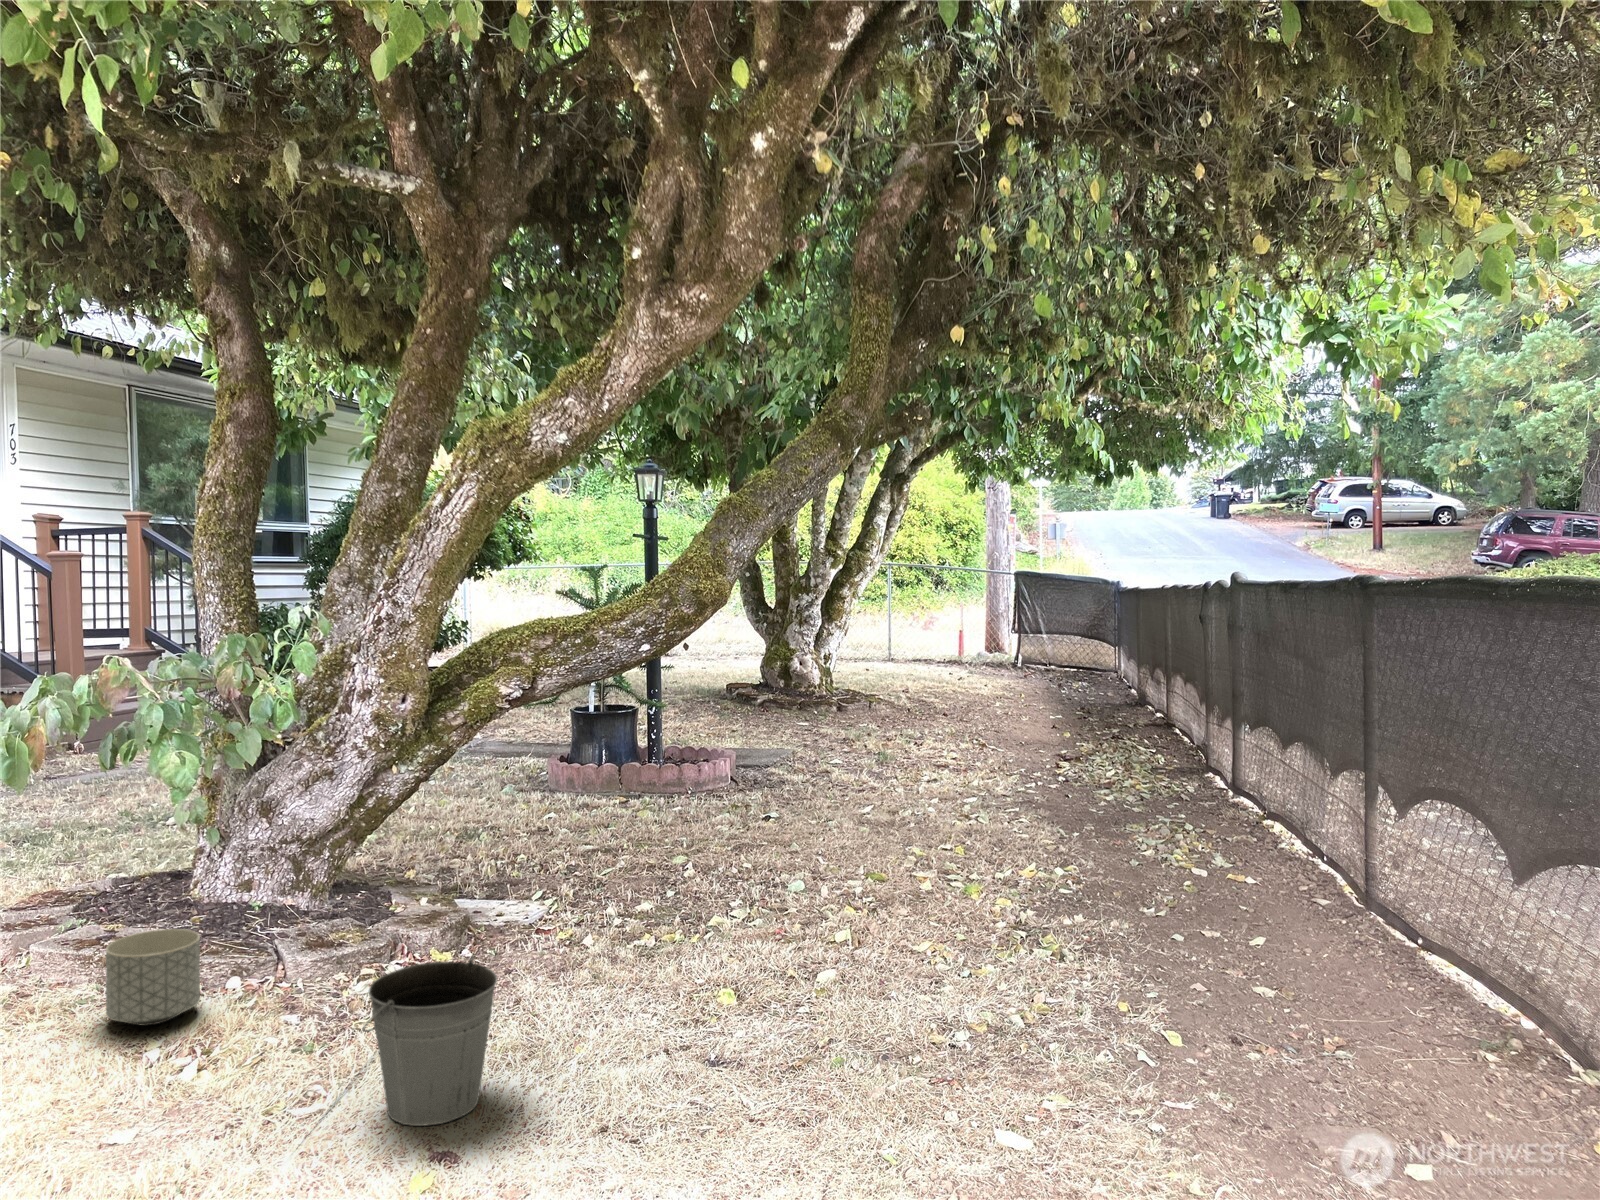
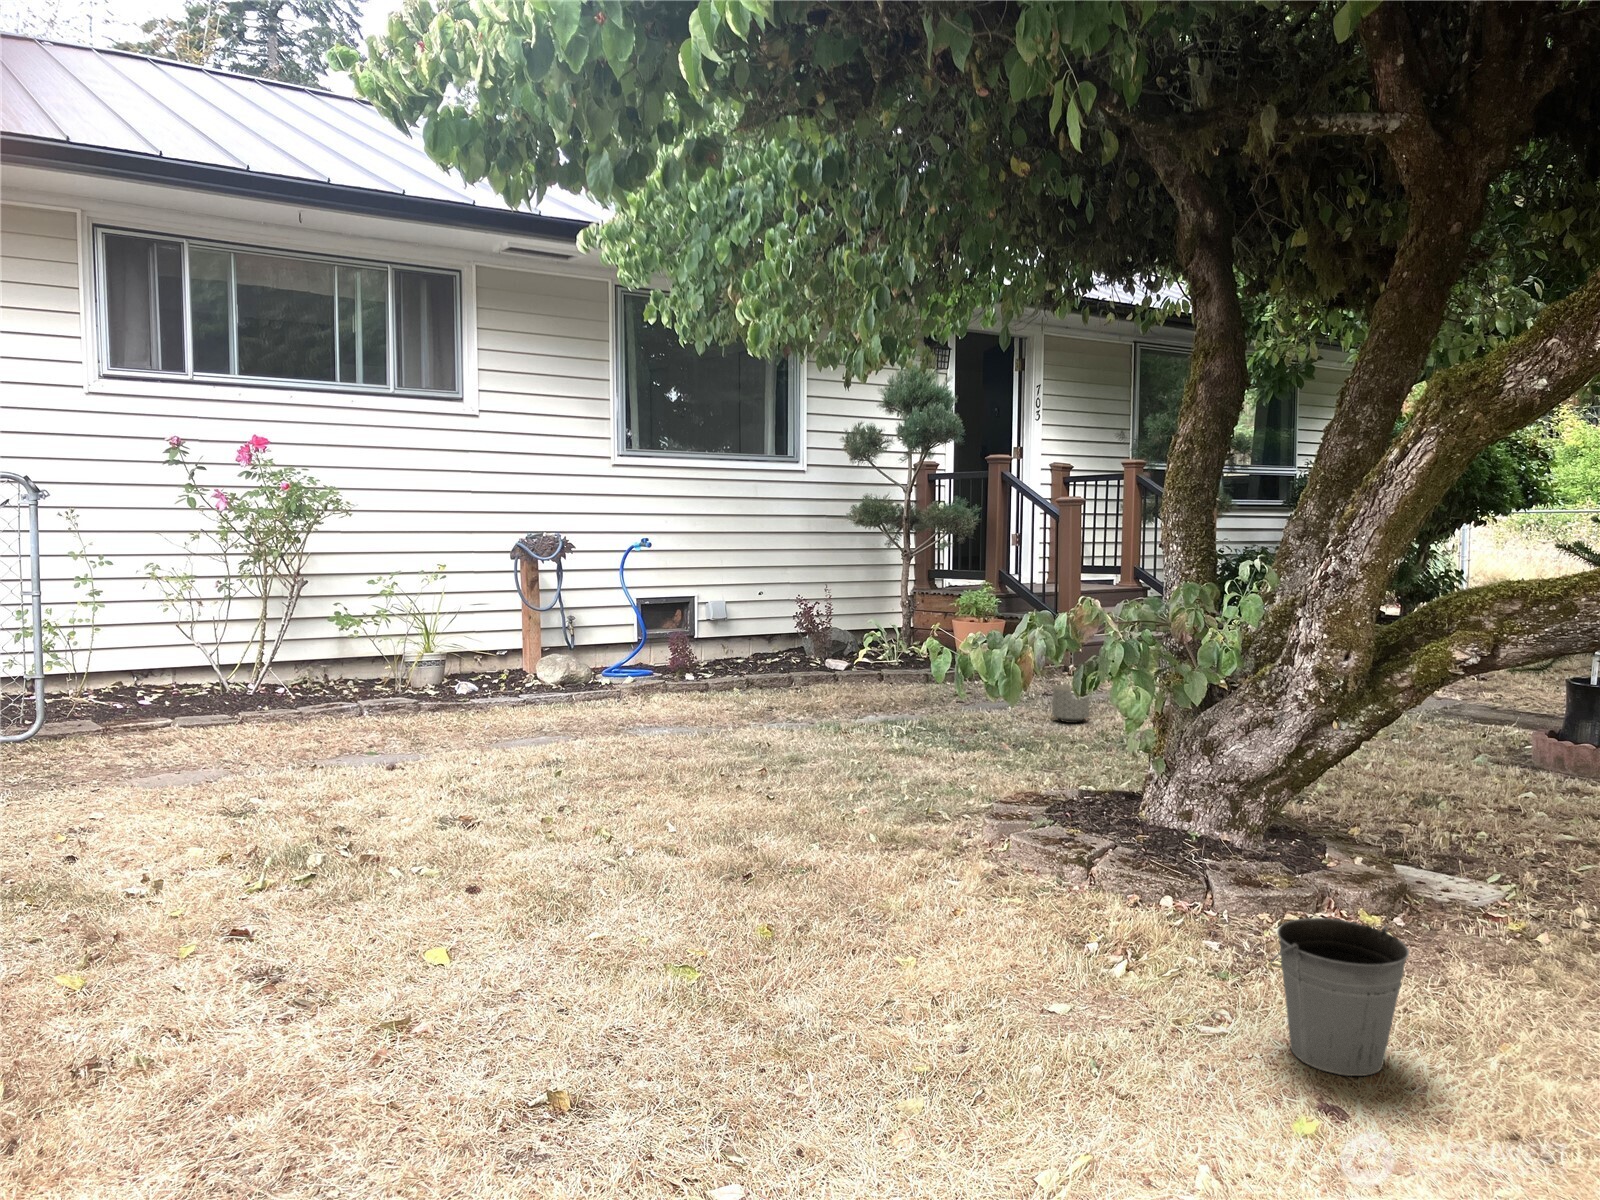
planter: present [106,929,200,1026] -> present [1052,684,1090,723]

